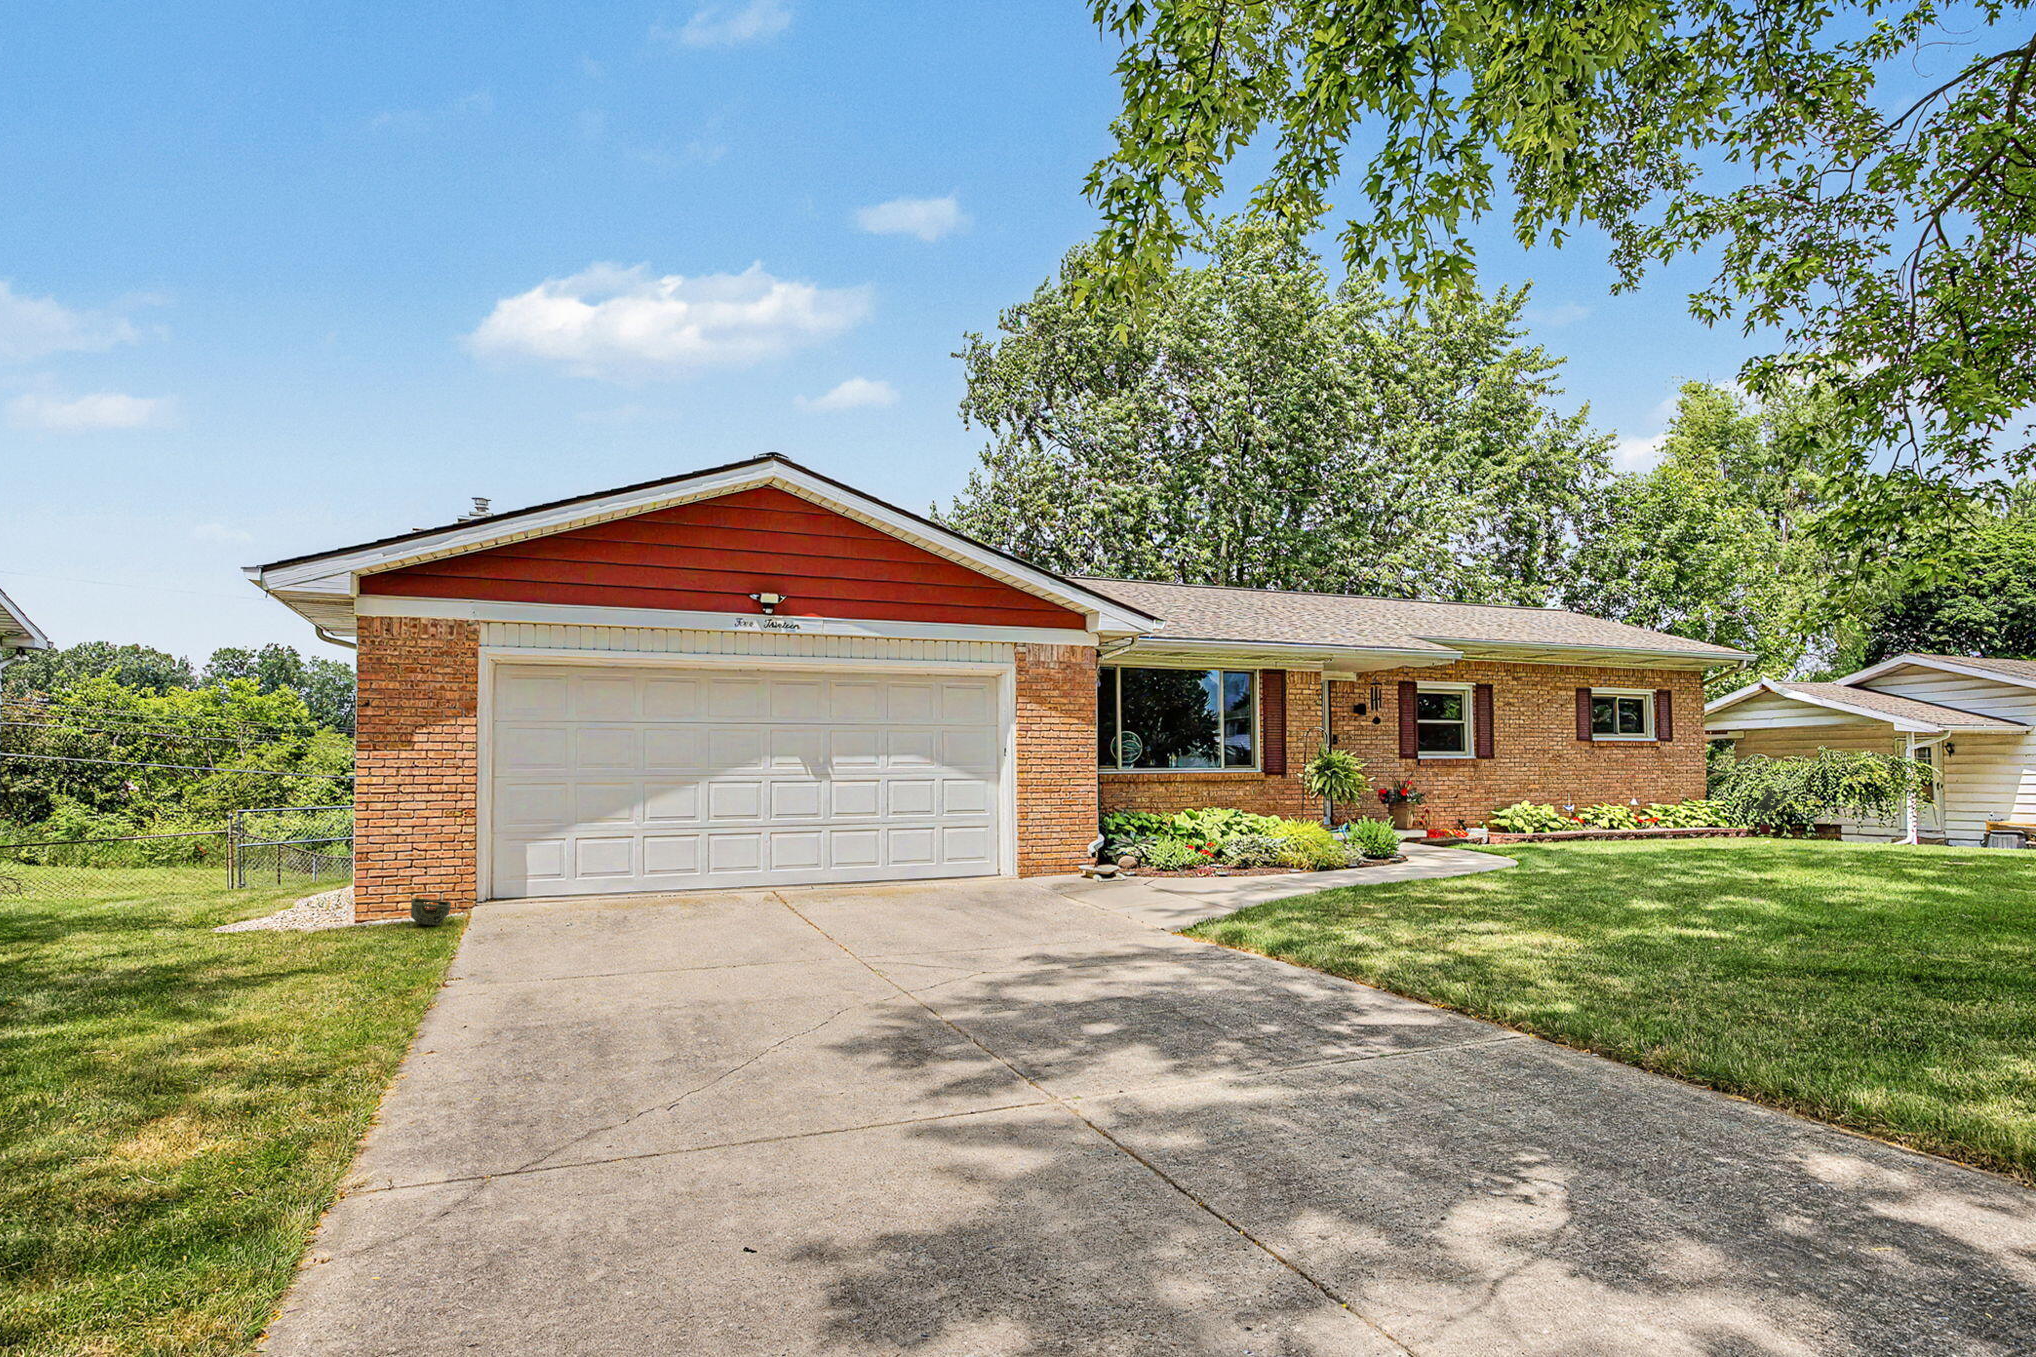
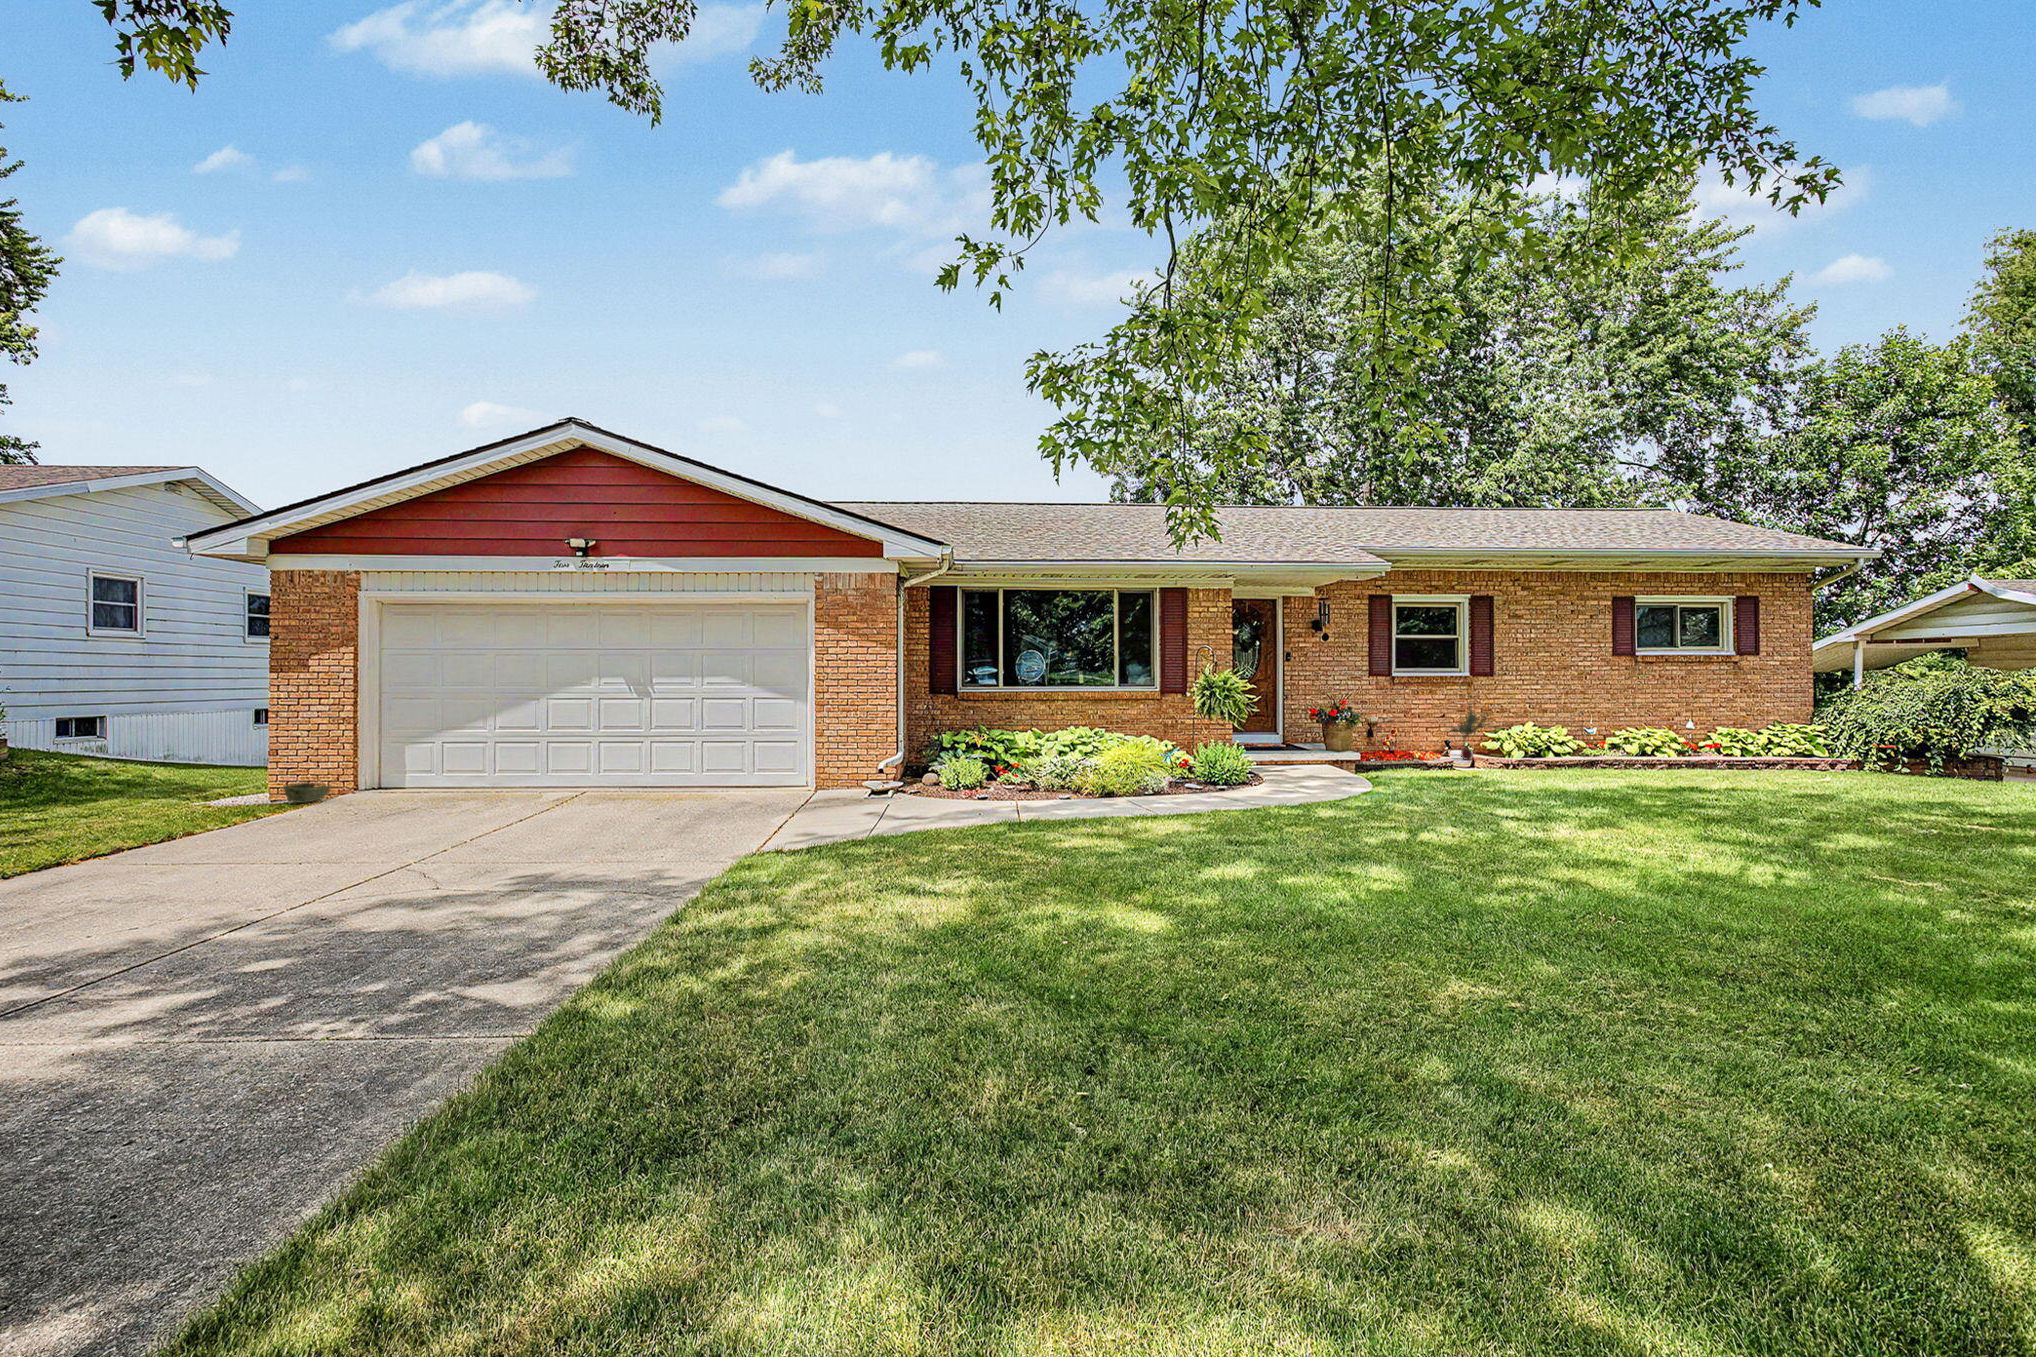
potted tree: present [1742,786,1787,834] -> present [1446,706,1489,760]

